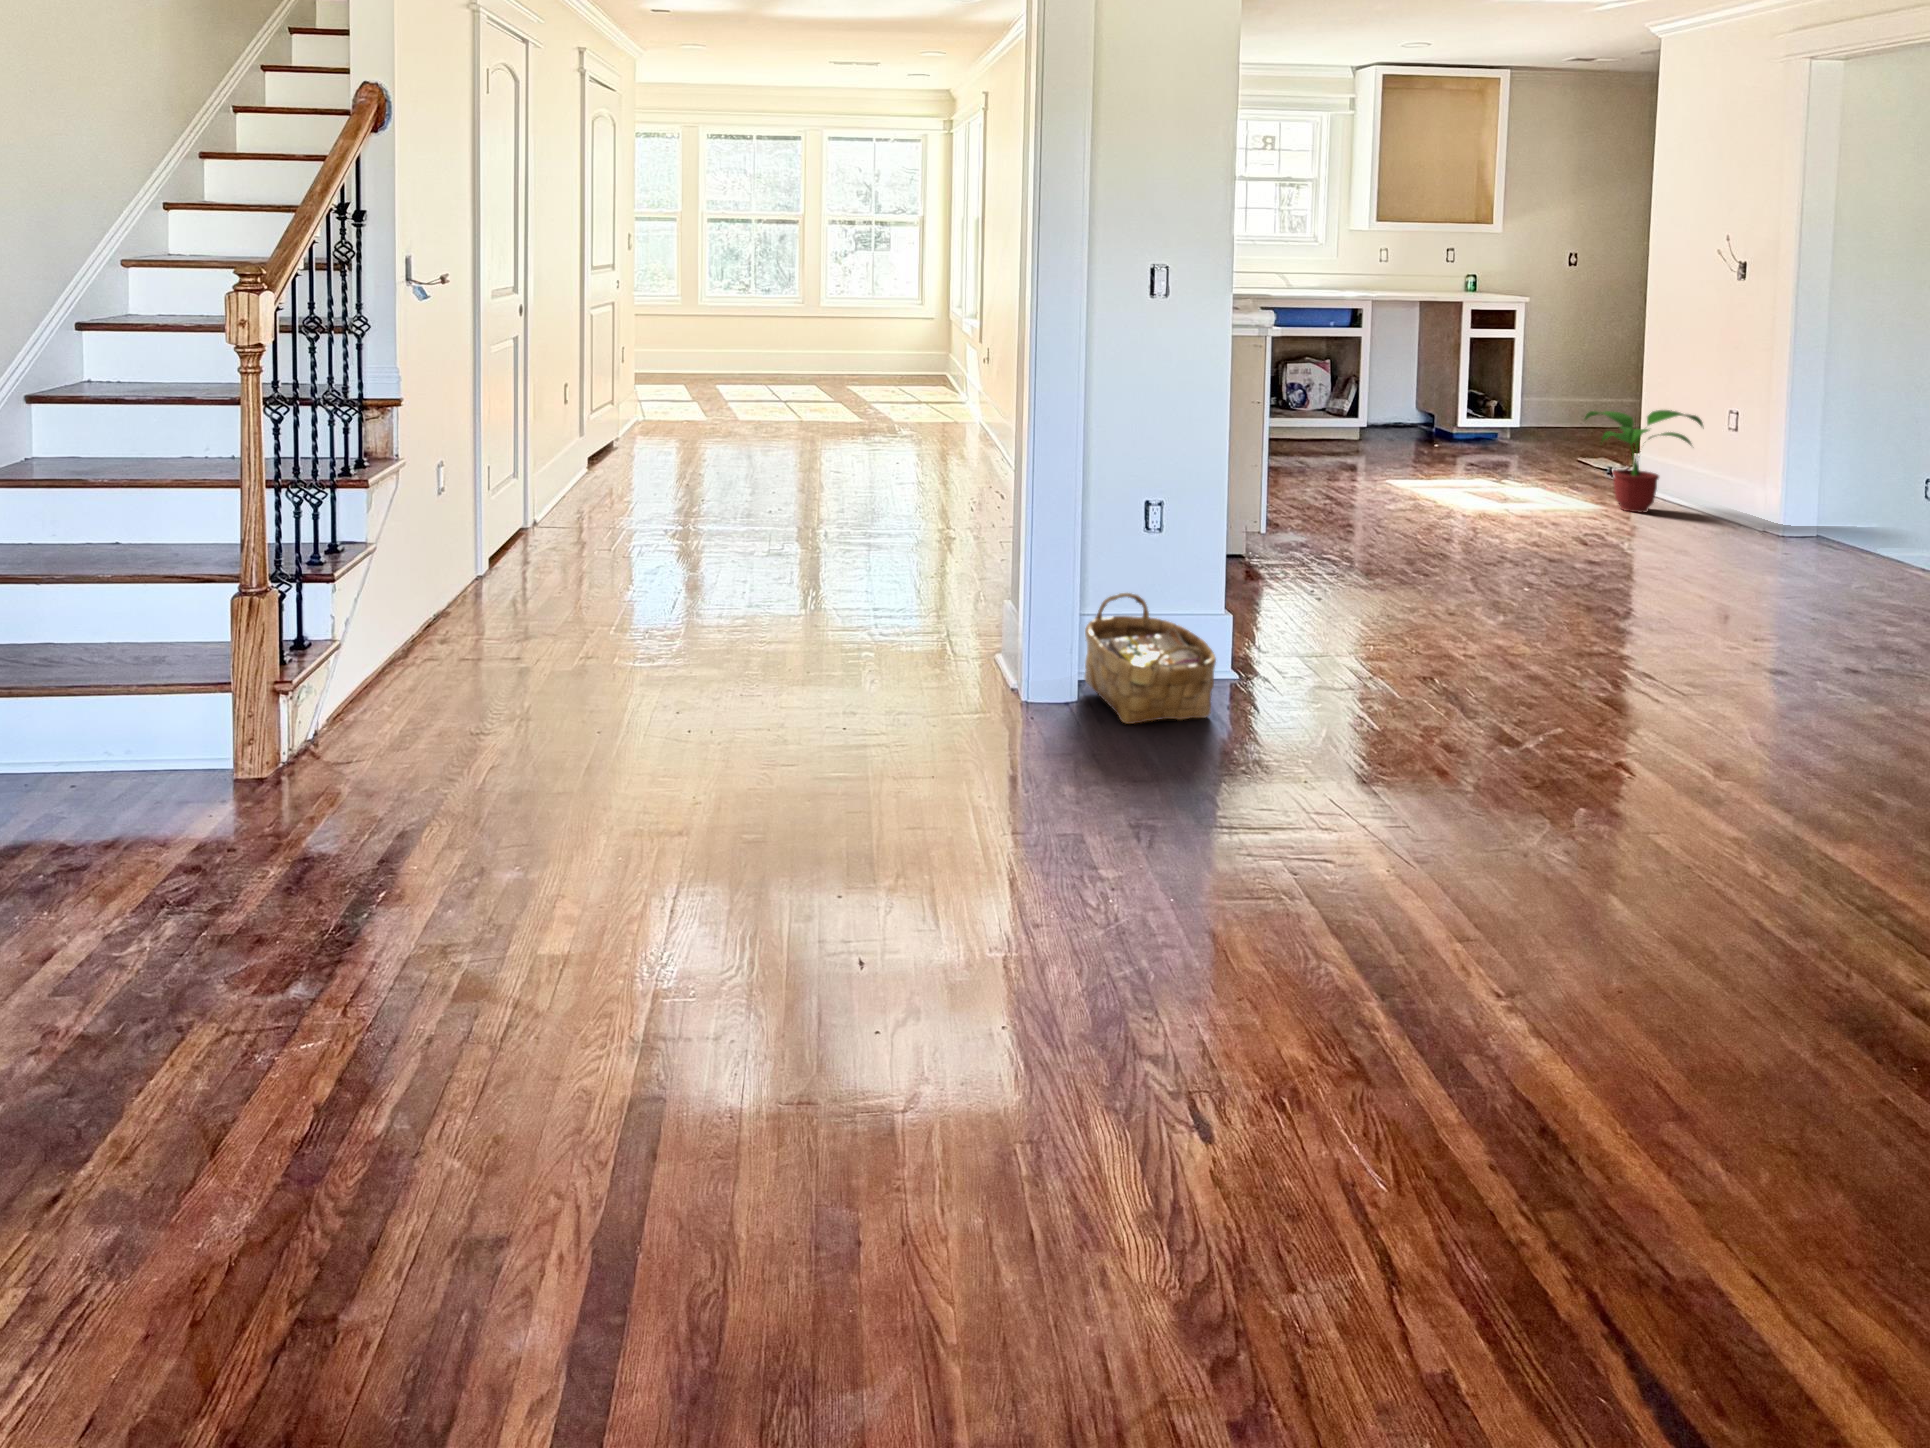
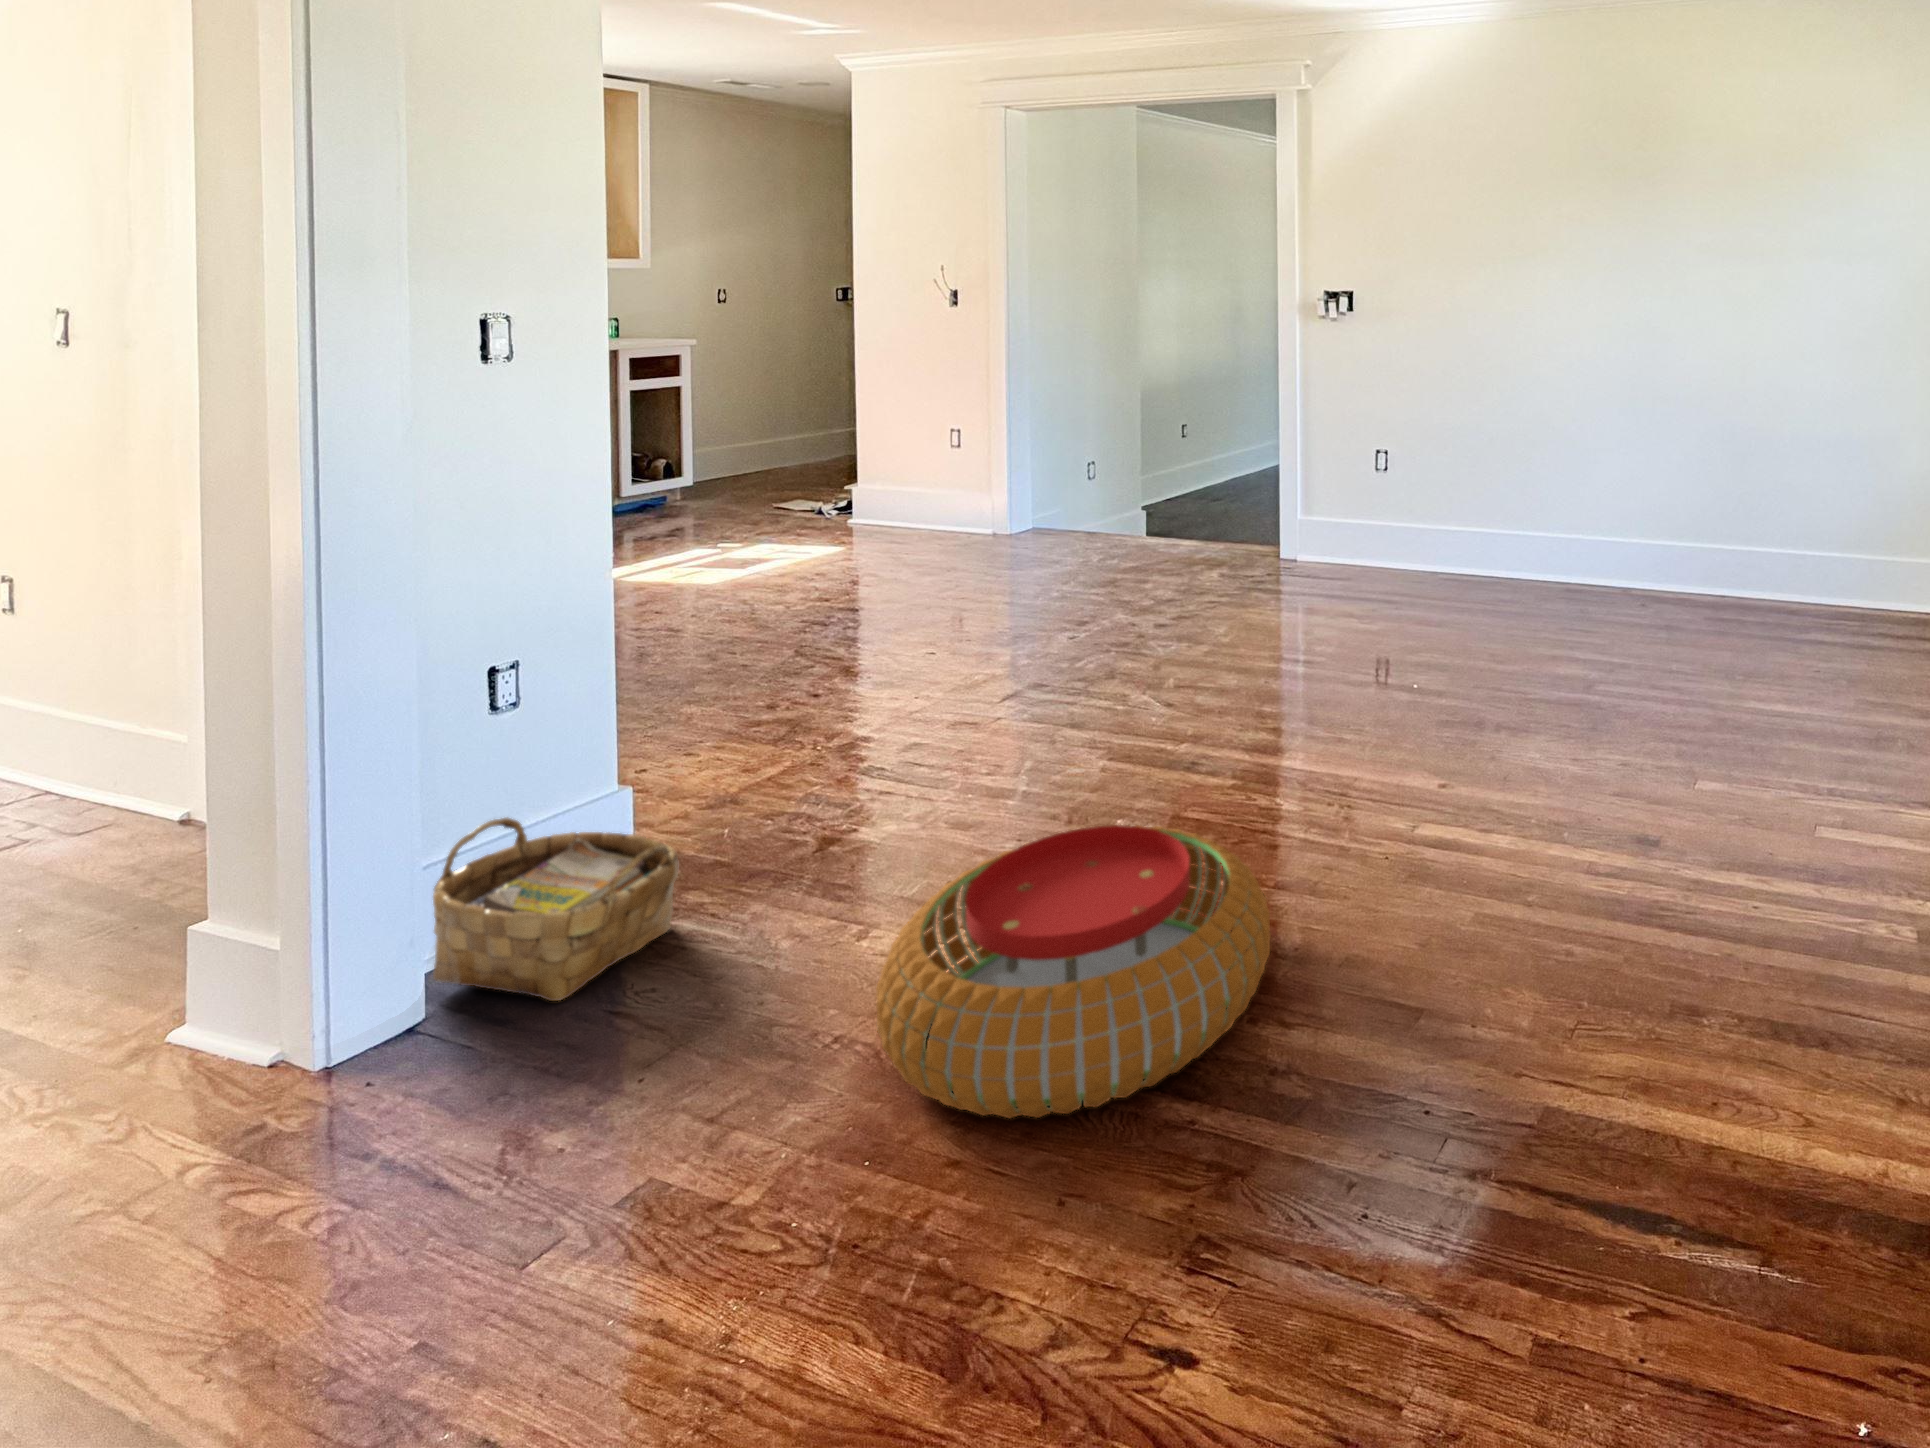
potted plant: present [1585,410,1703,513] -> none [815,436,930,539]
pouf: none [1213,751,1587,1000] -> present [876,825,1271,1118]

